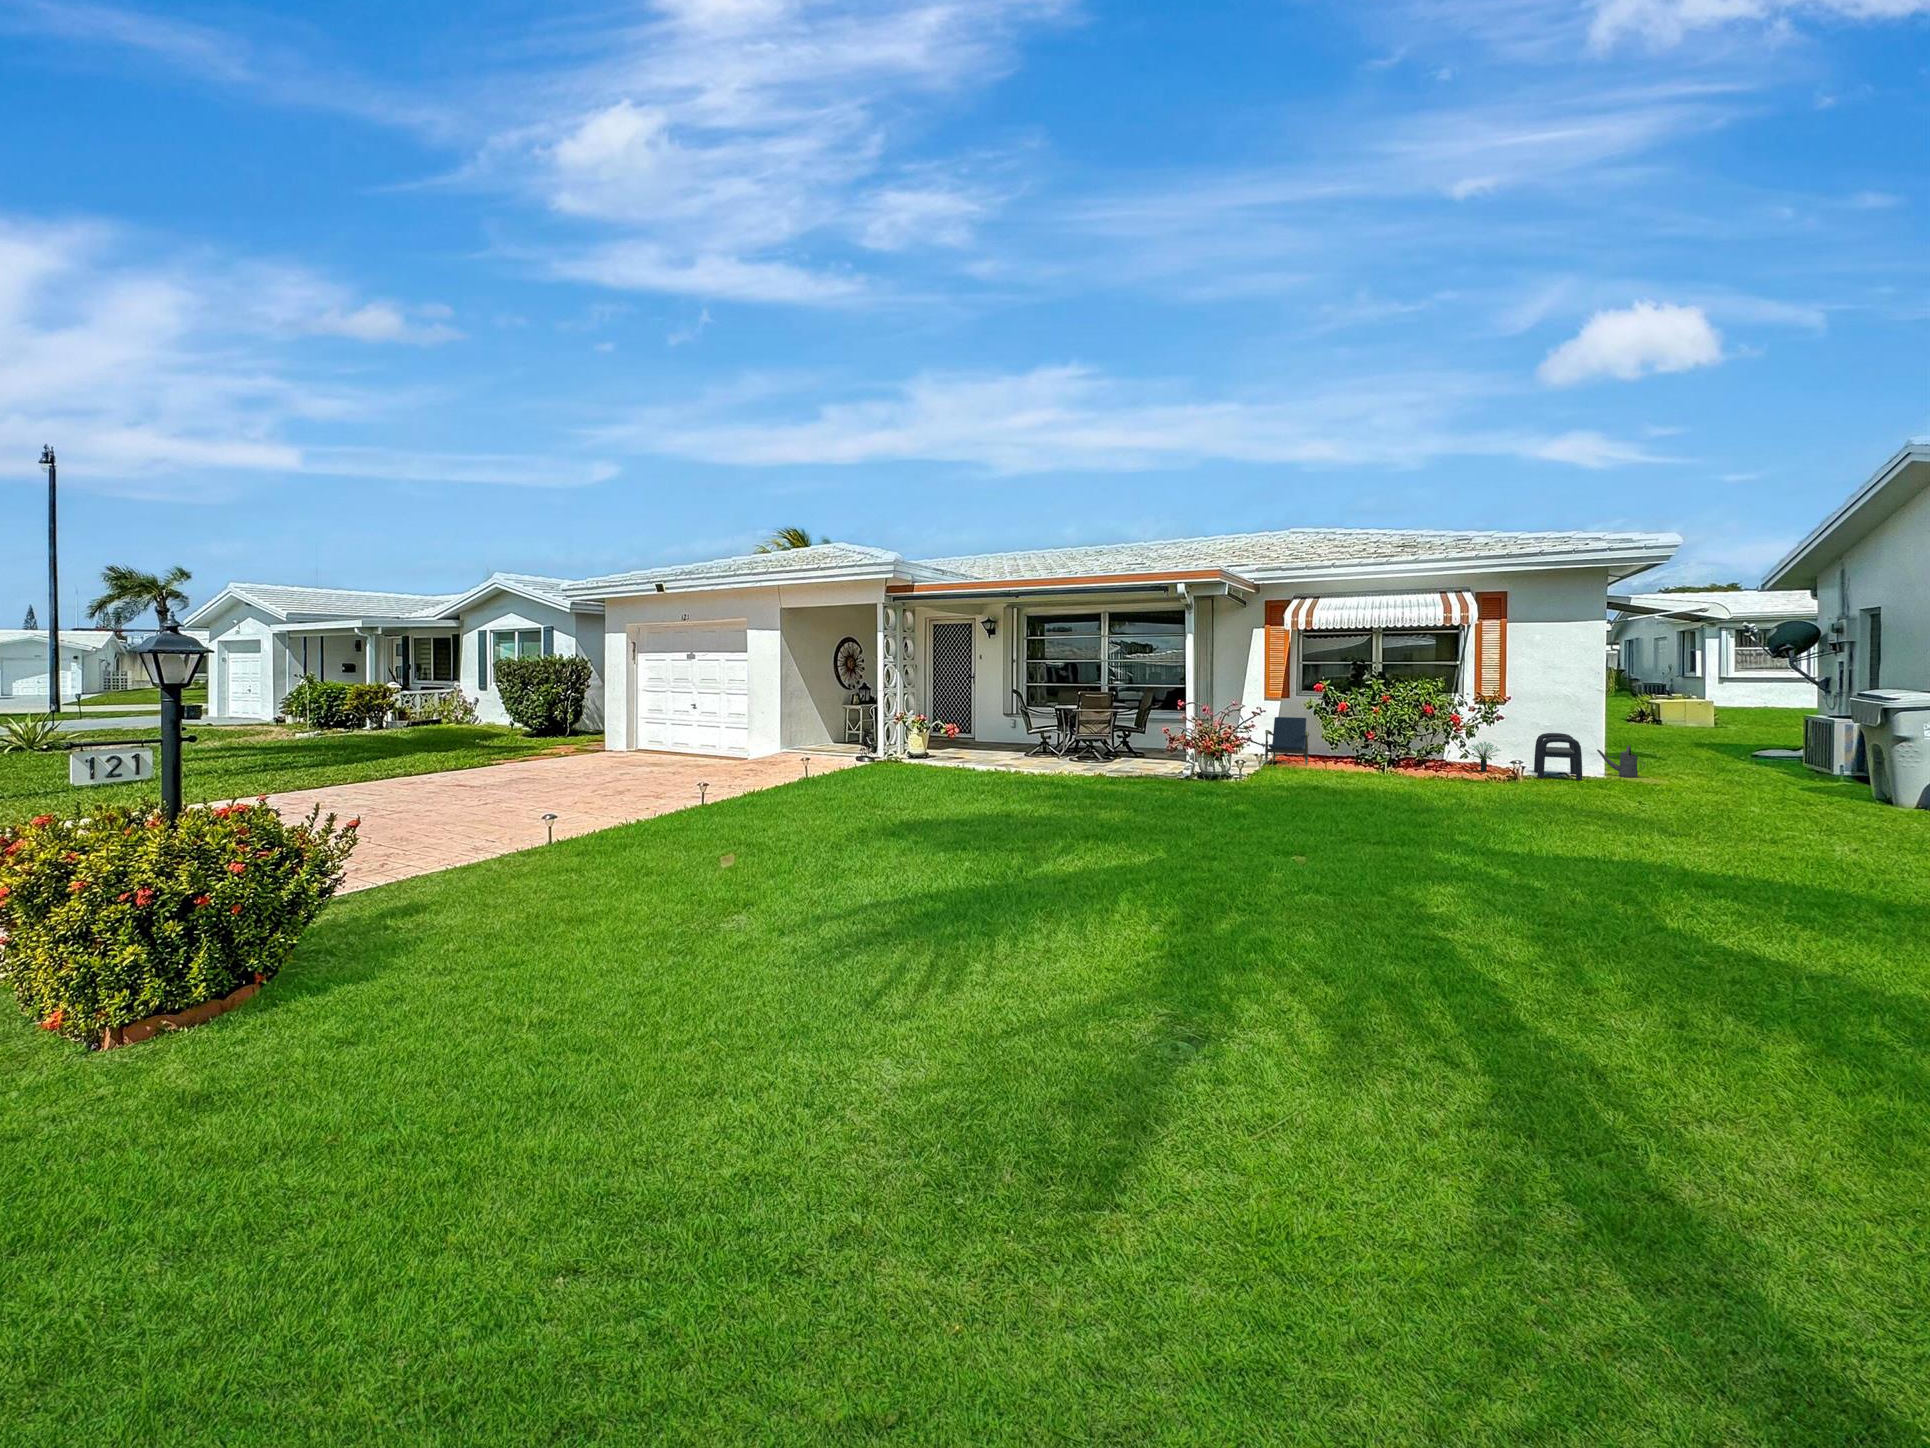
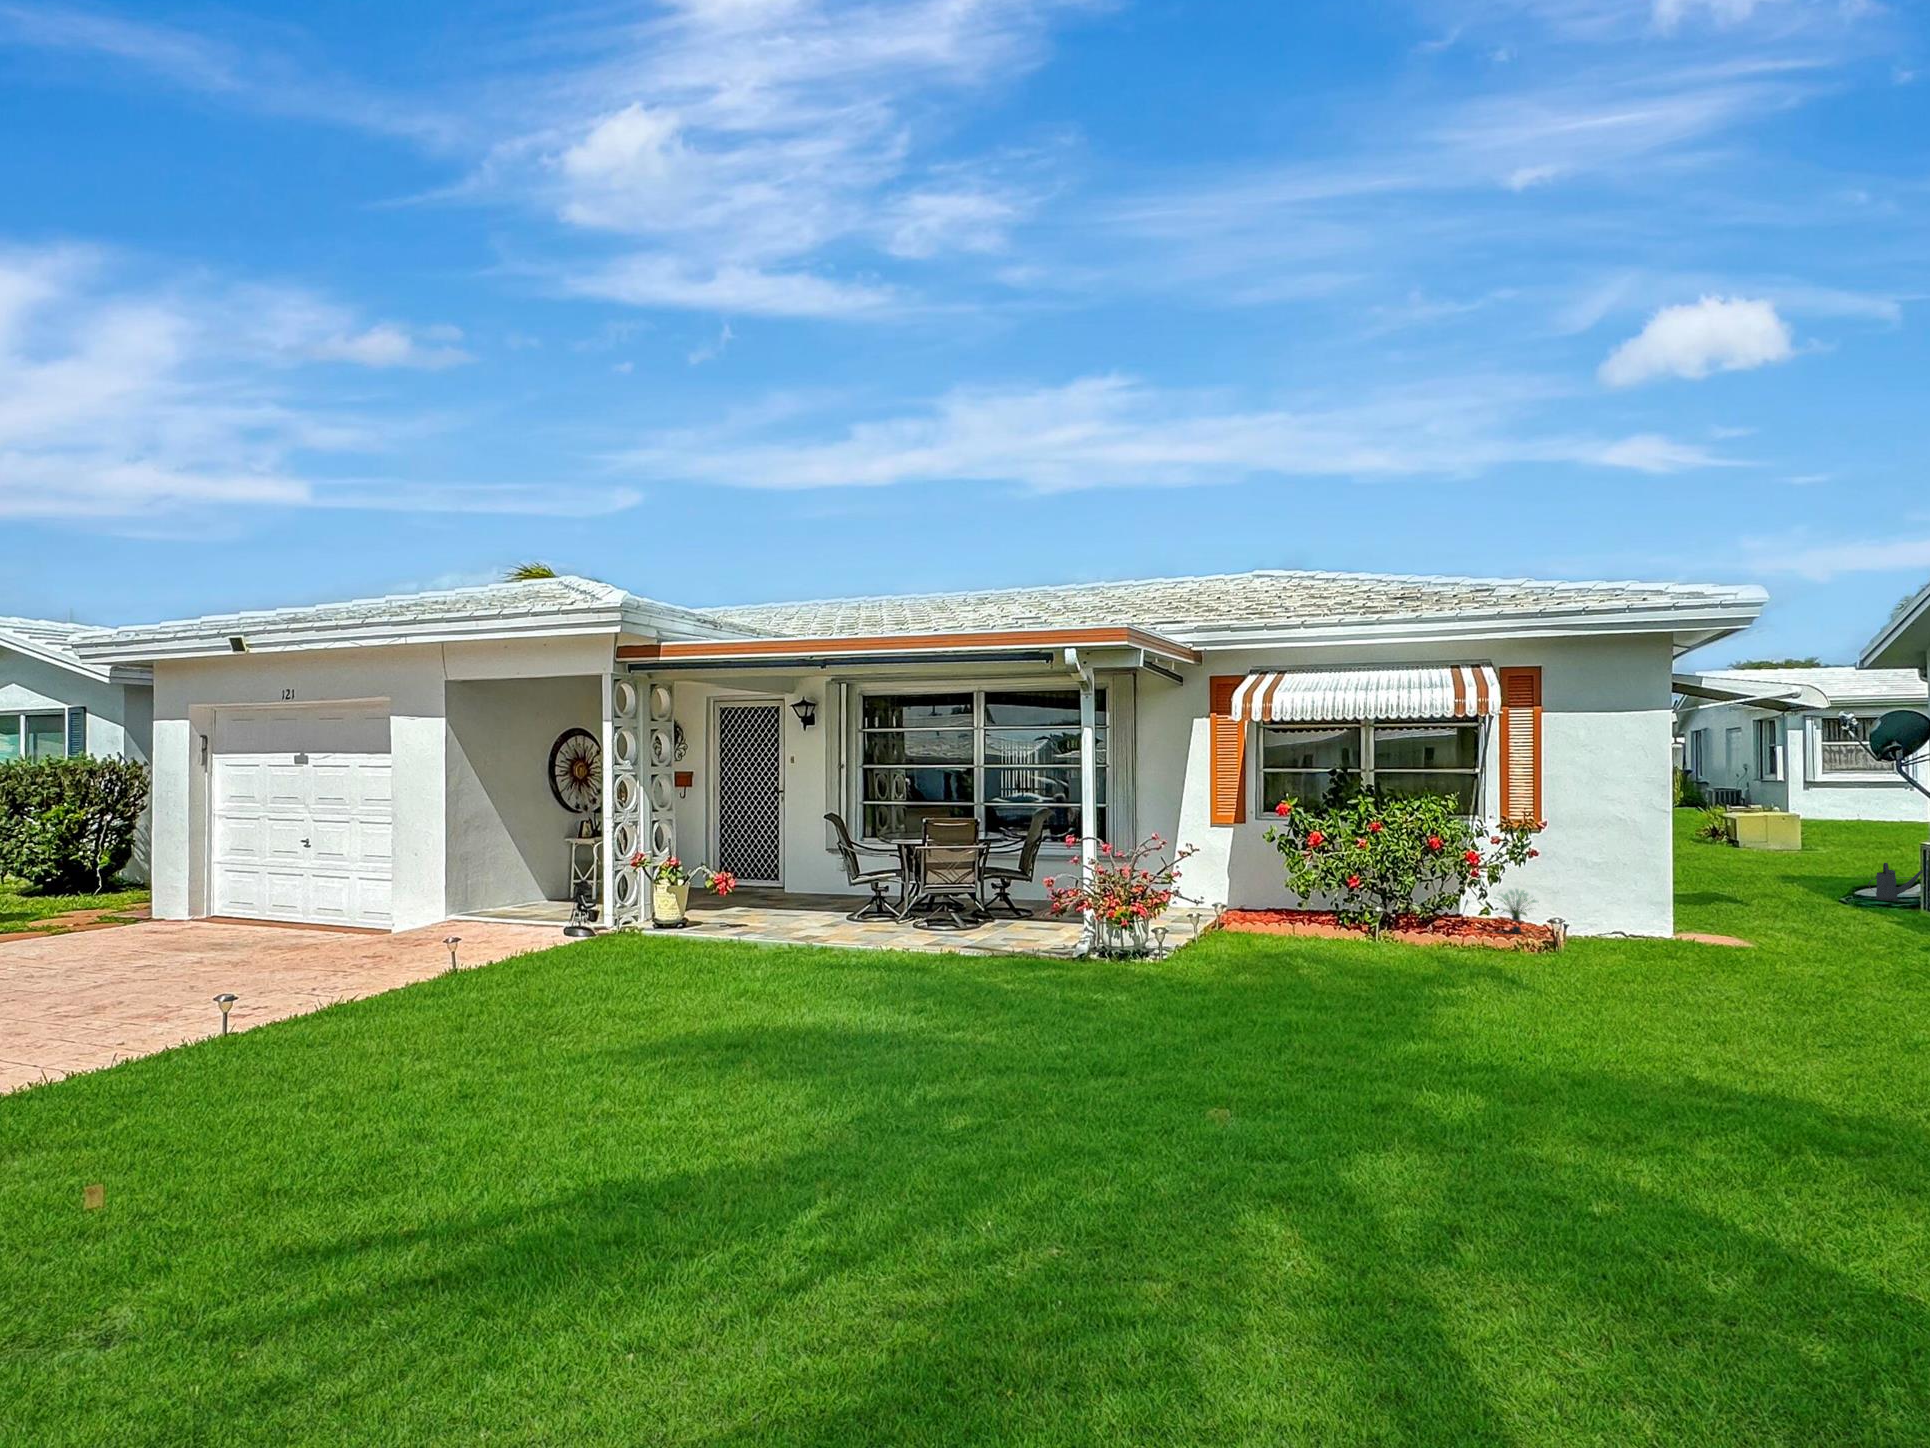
lounge chair: present [1265,717,1309,765] -> none [1208,852,1272,927]
bench: present [1534,733,1582,780] -> none [1585,875,1651,946]
watering can: present [1597,746,1645,778] -> present [1868,863,1923,901]

